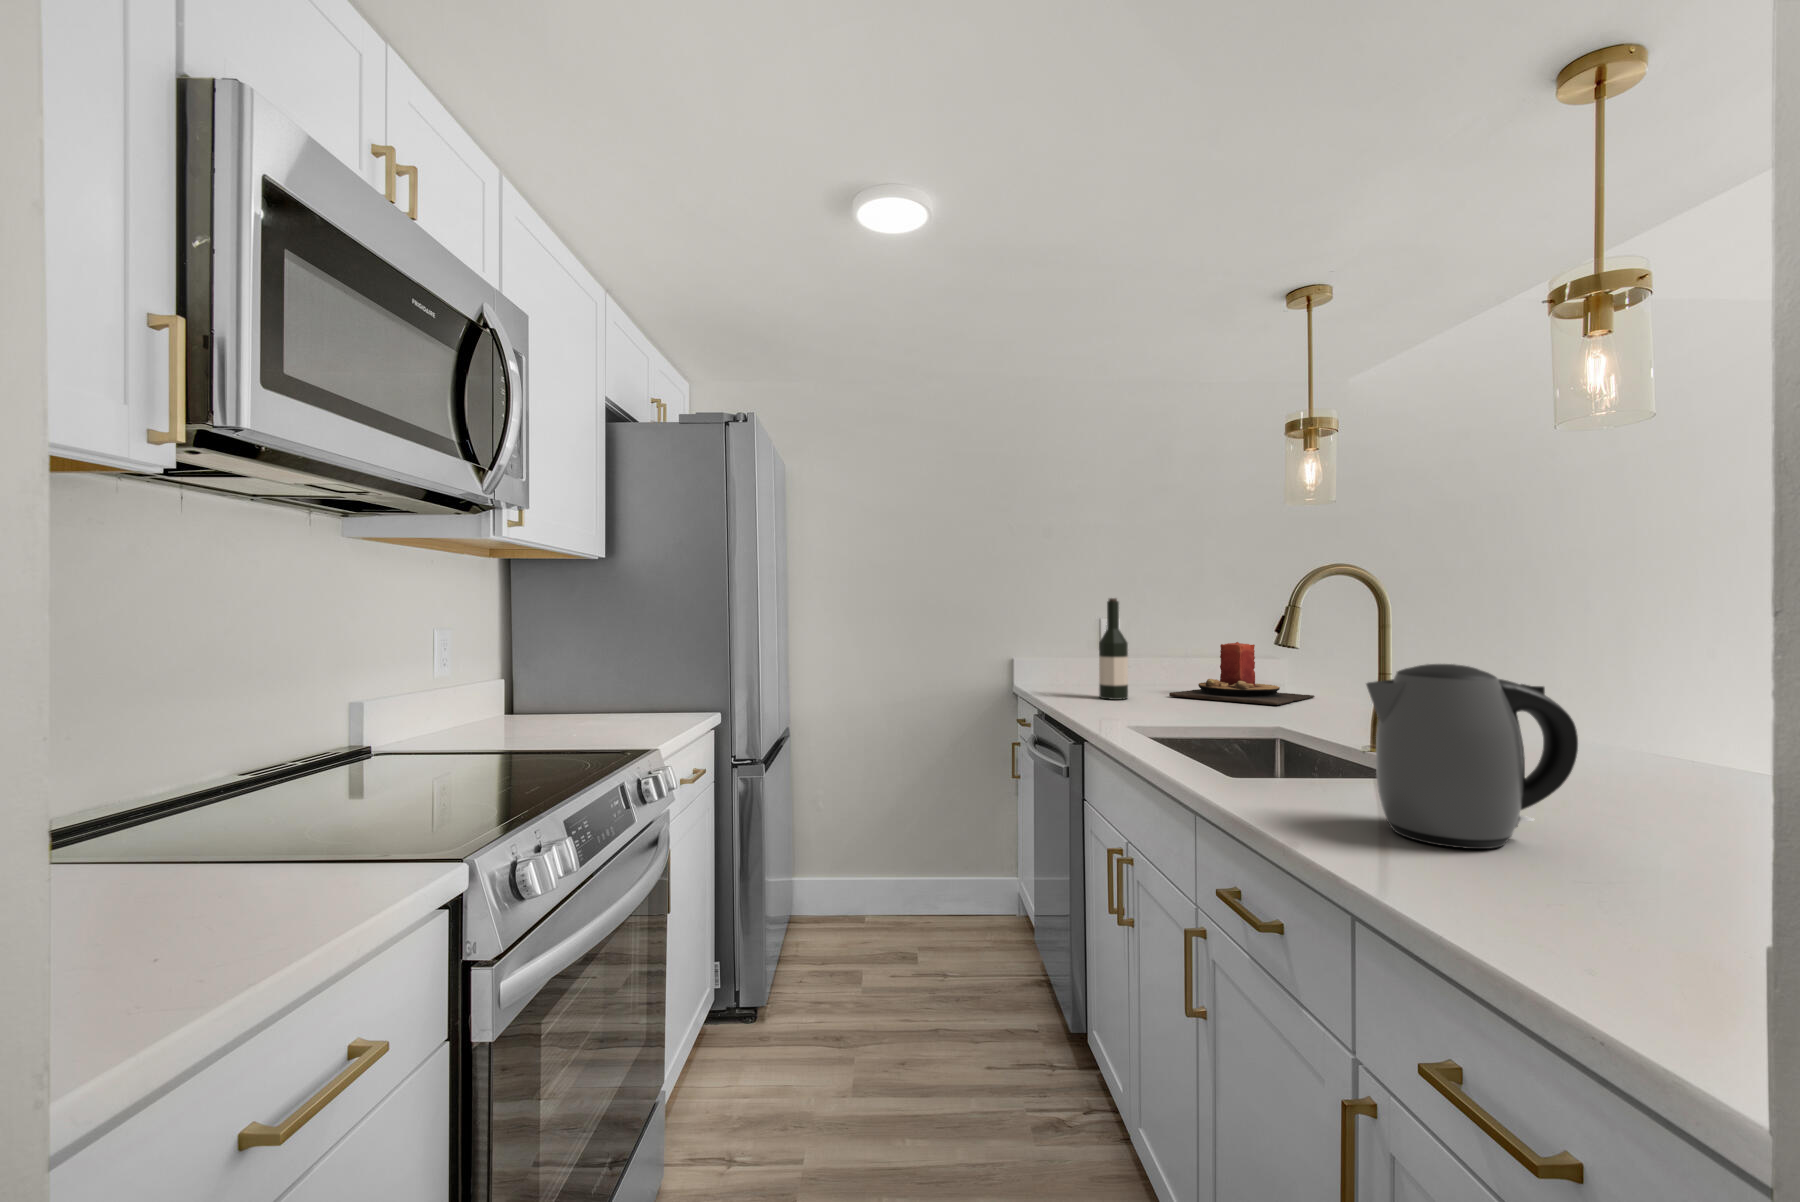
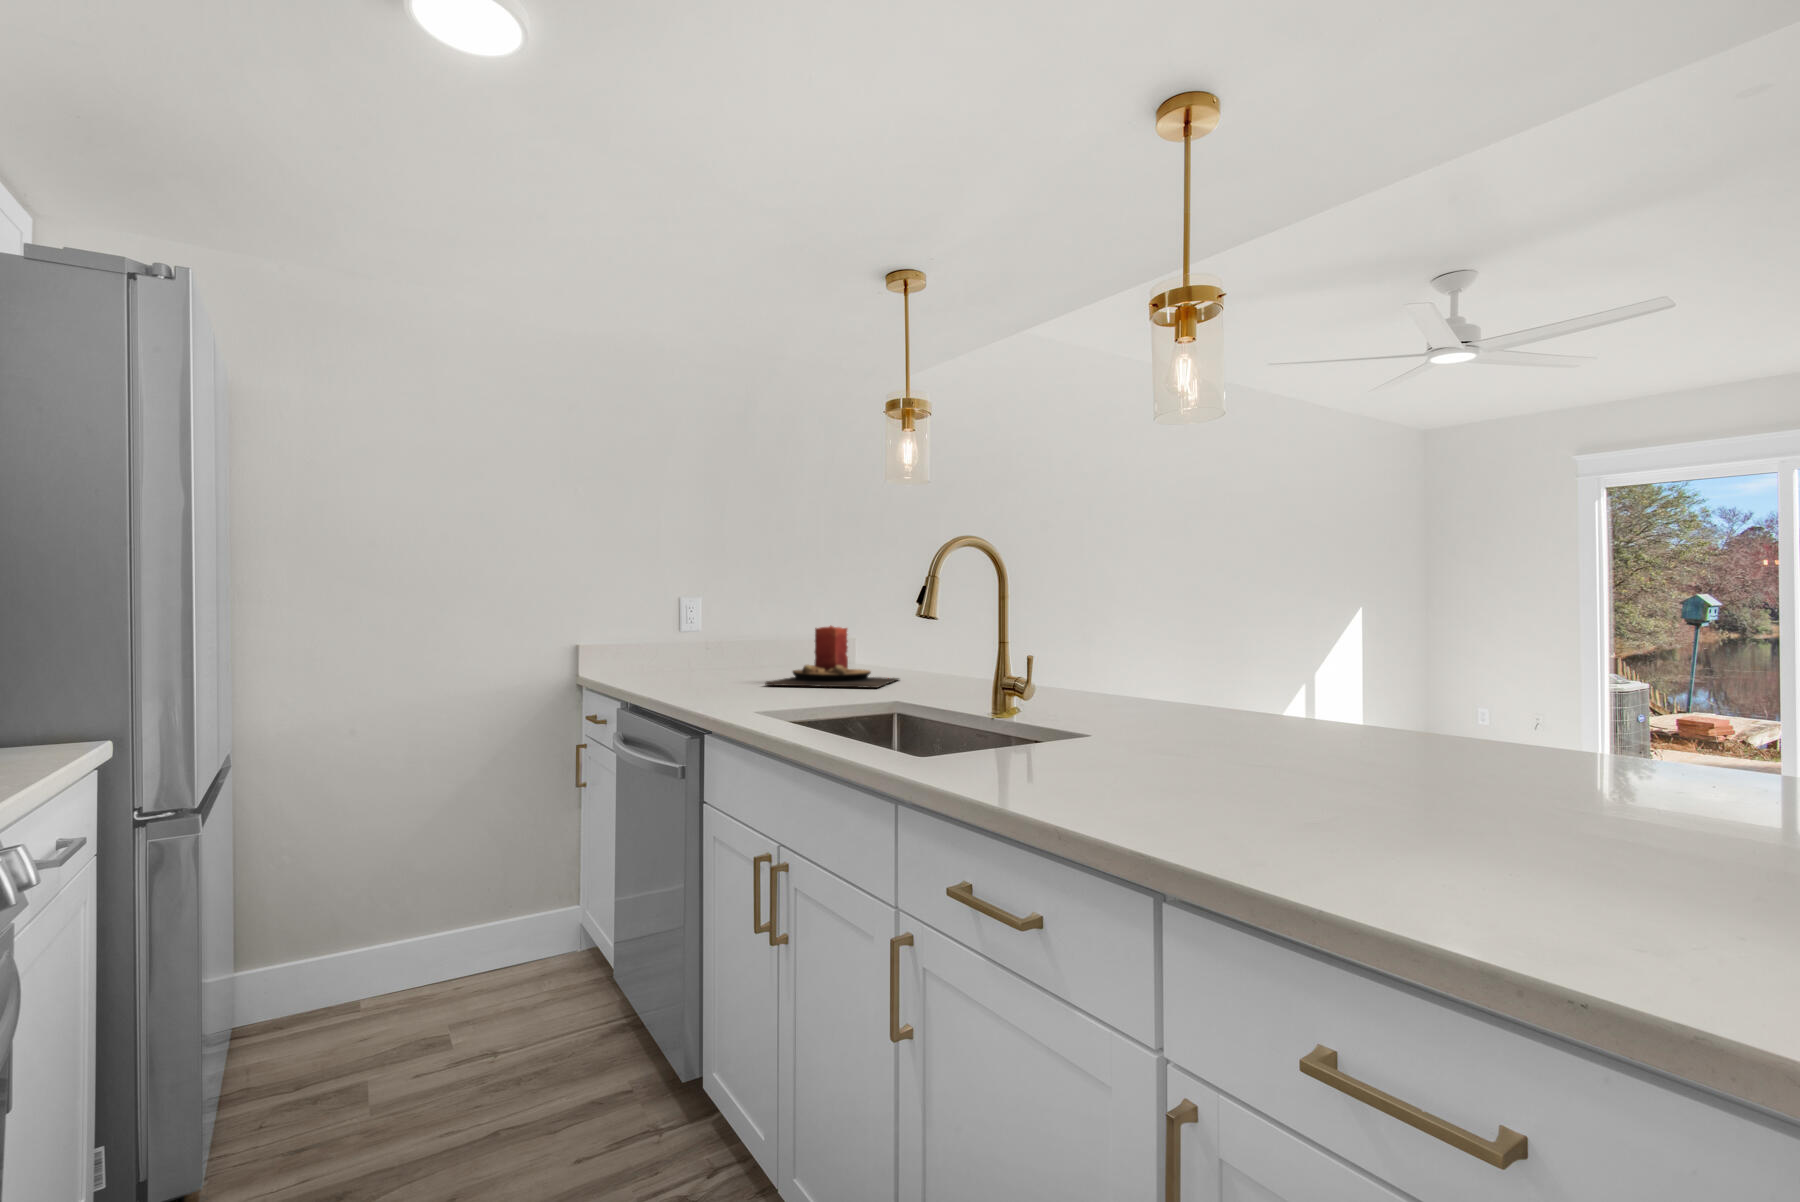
wine bottle: present [1099,598,1128,700] -> none [691,576,724,692]
kettle: present [1366,664,1578,849] -> none [1078,617,1228,789]

